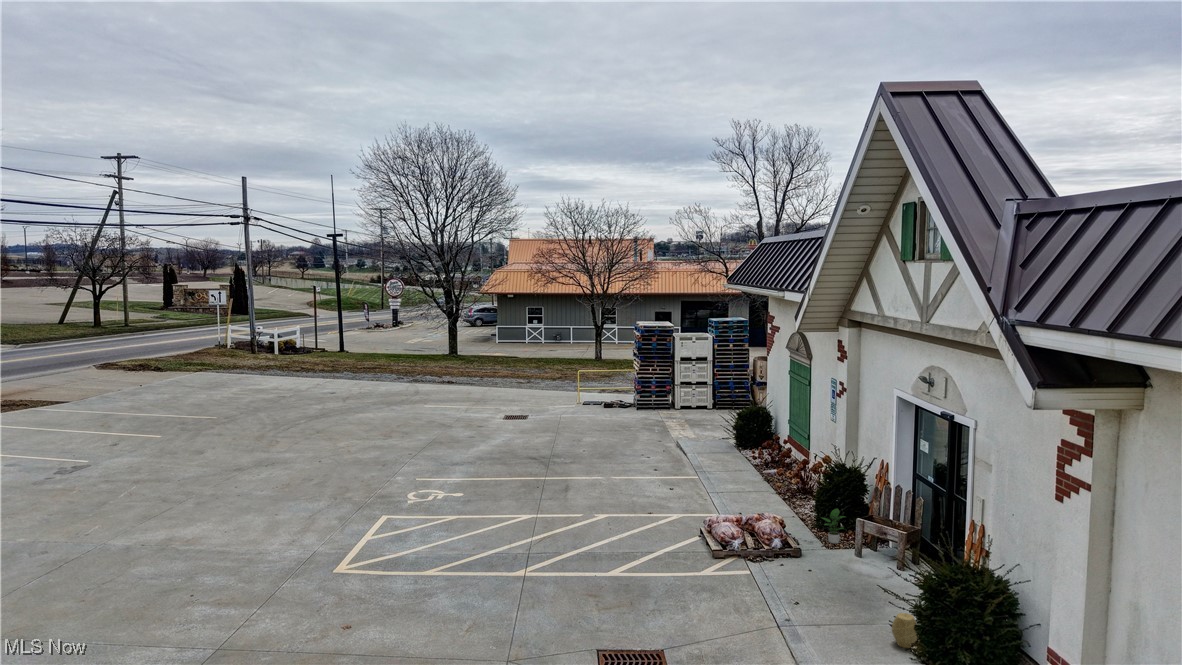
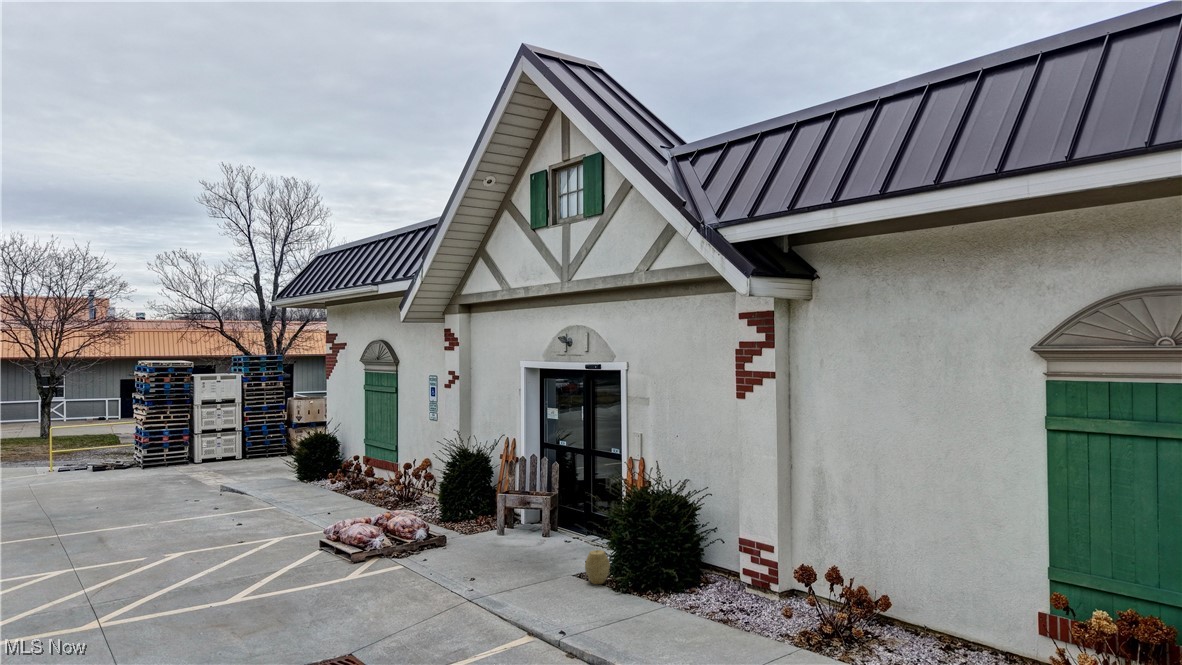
potted plant: present [821,509,845,544] -> none [451,493,477,530]

